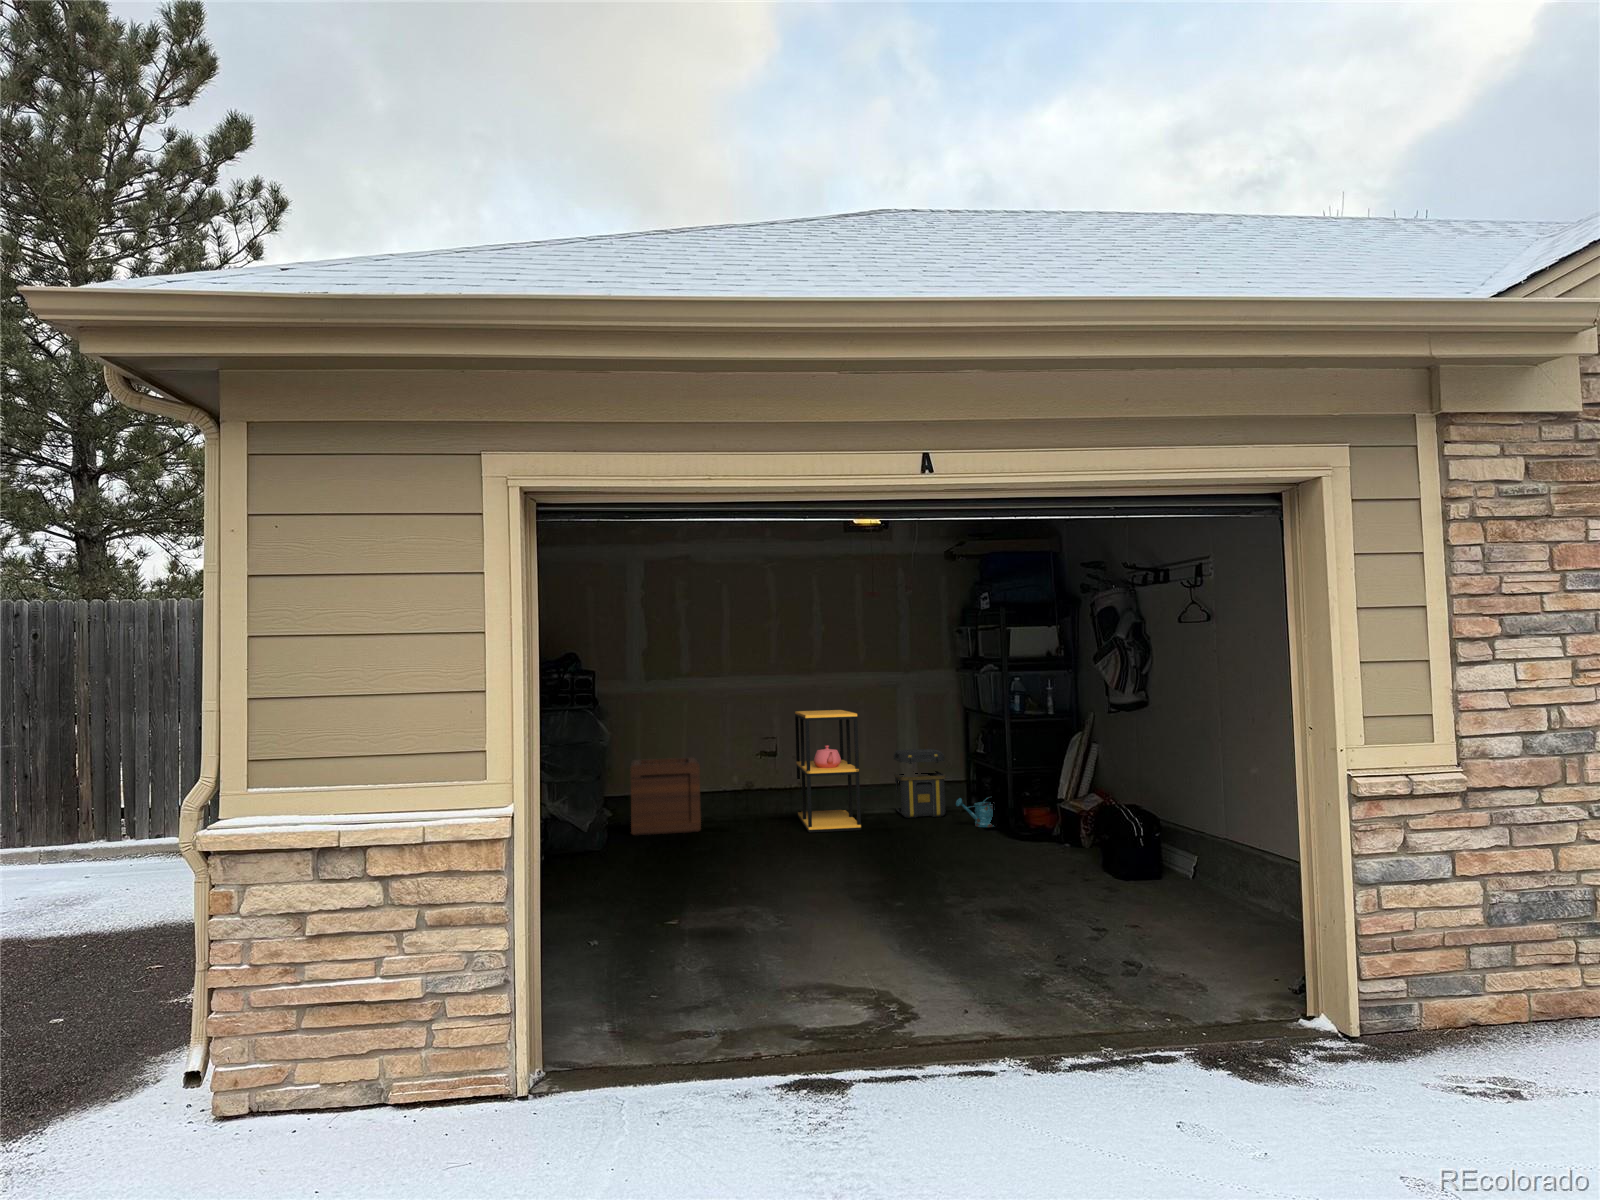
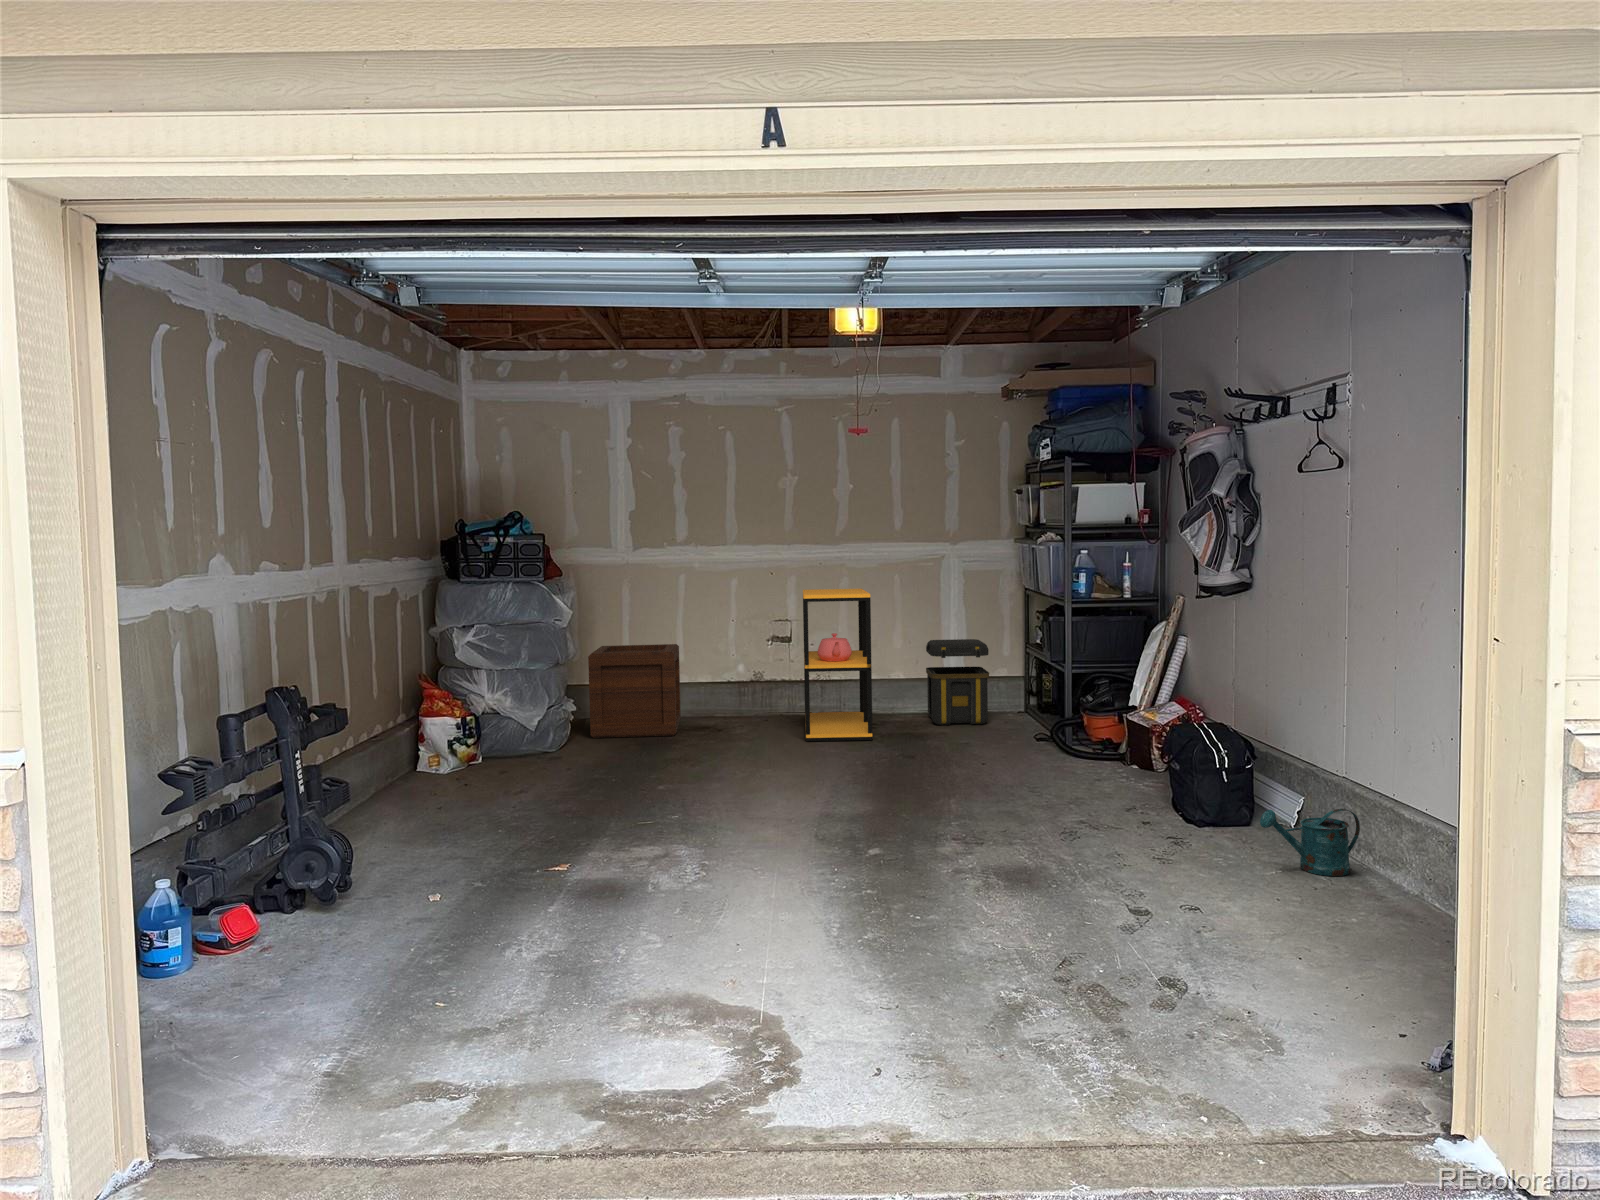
watering can: present [956,797,995,827] -> present [1260,809,1360,876]

